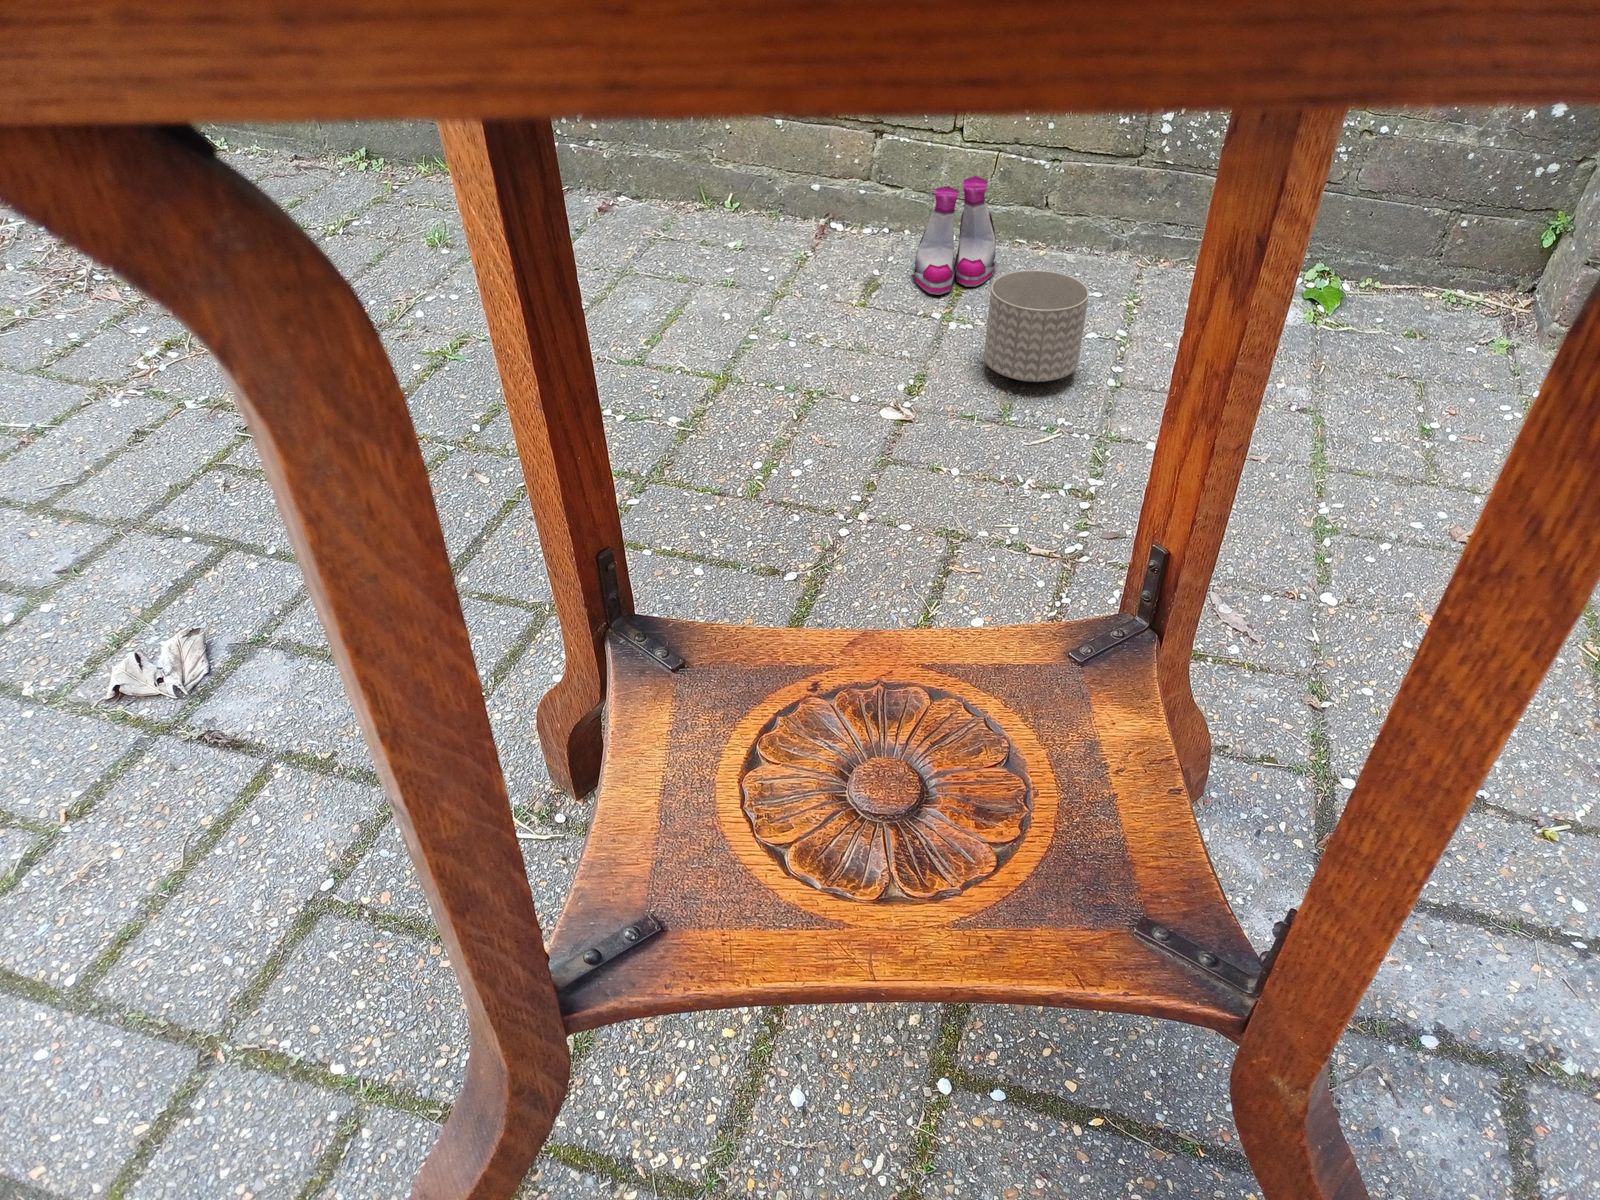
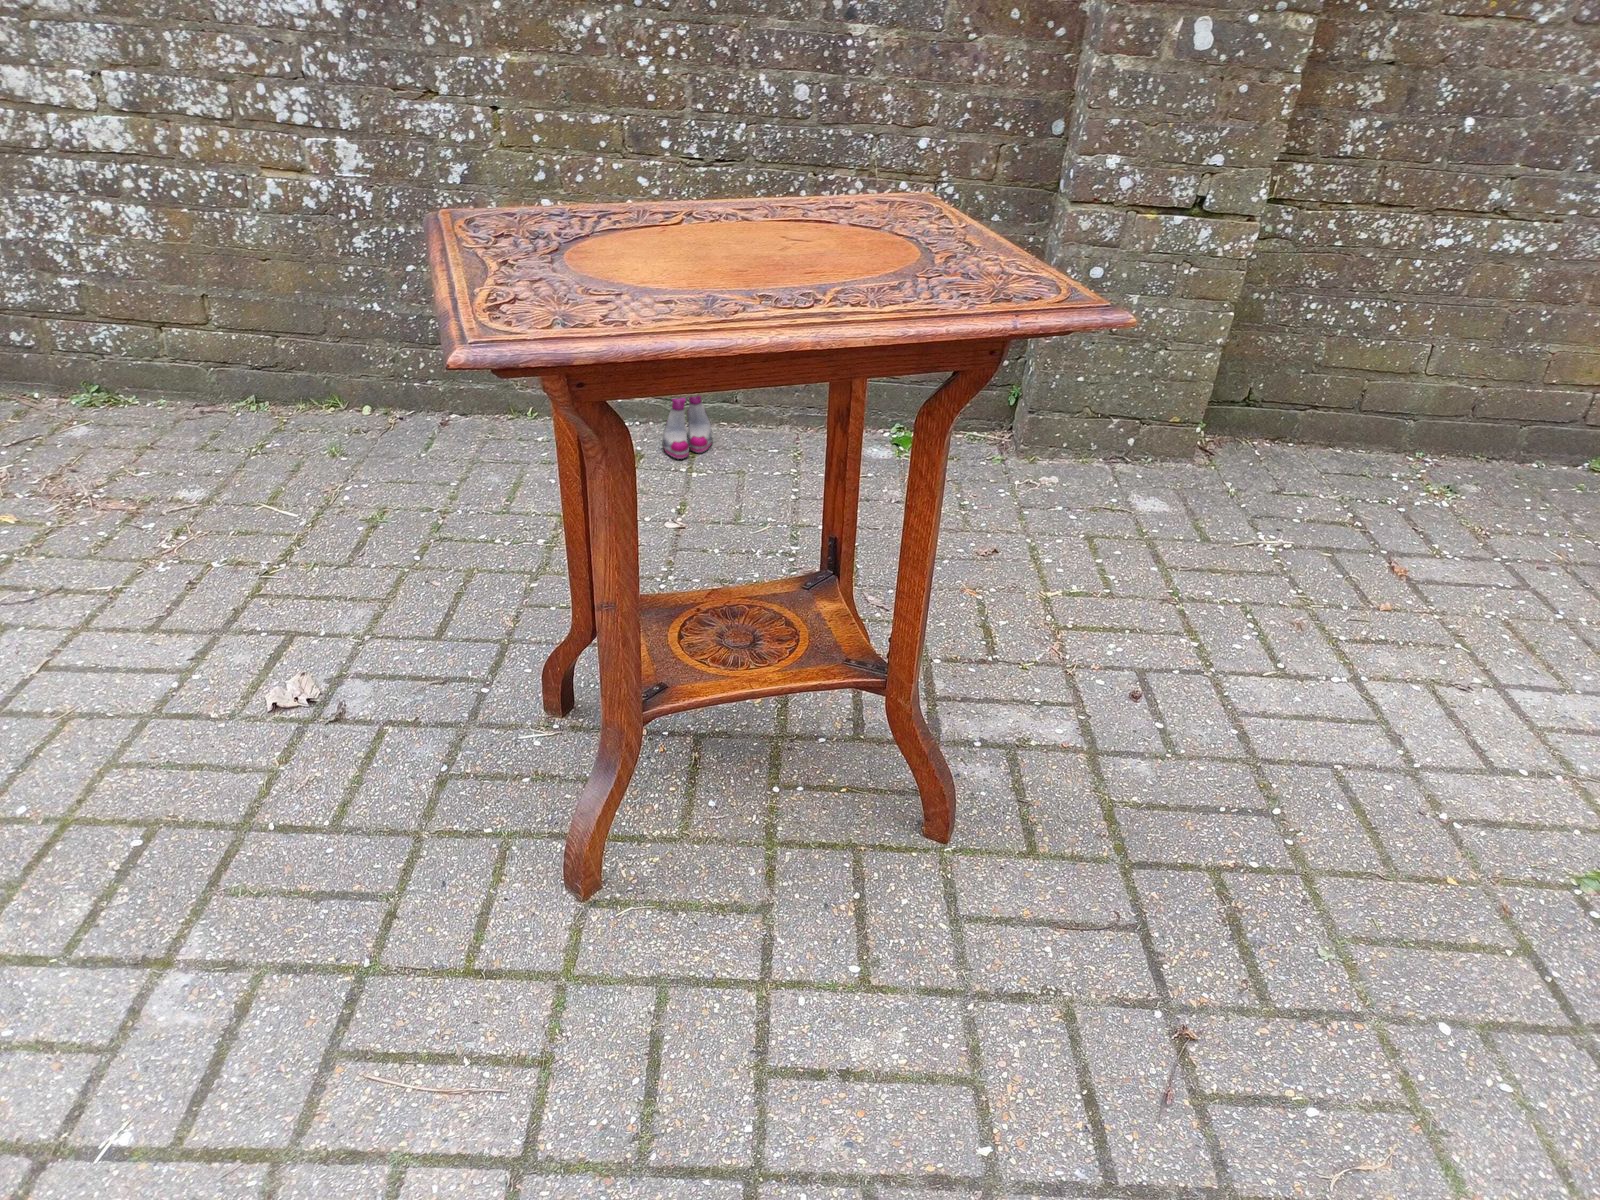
planter: present [984,270,1089,382] -> none [719,438,774,502]

